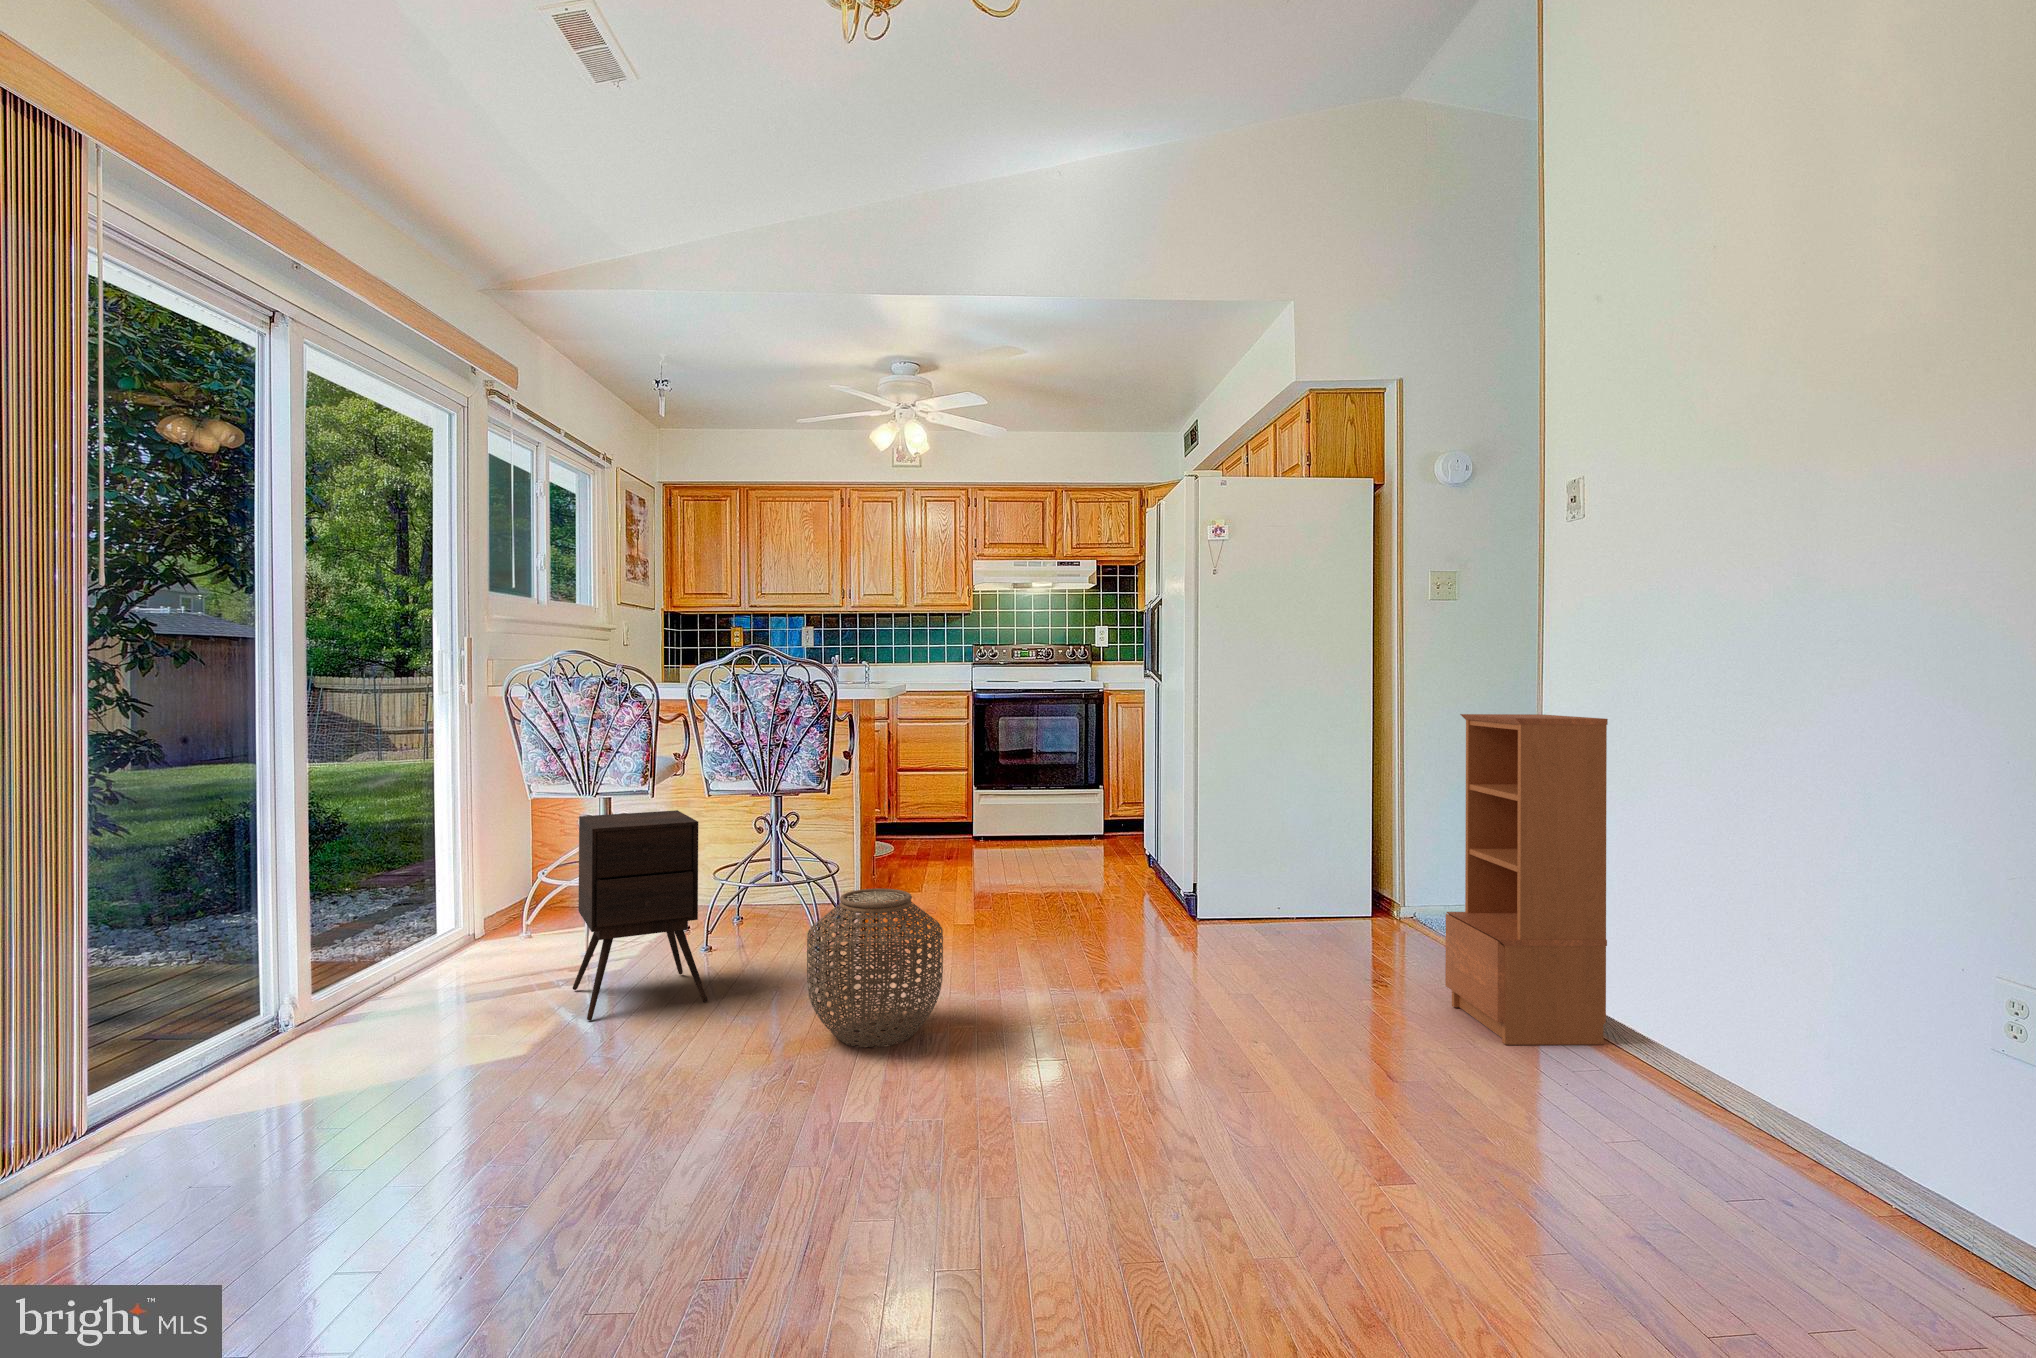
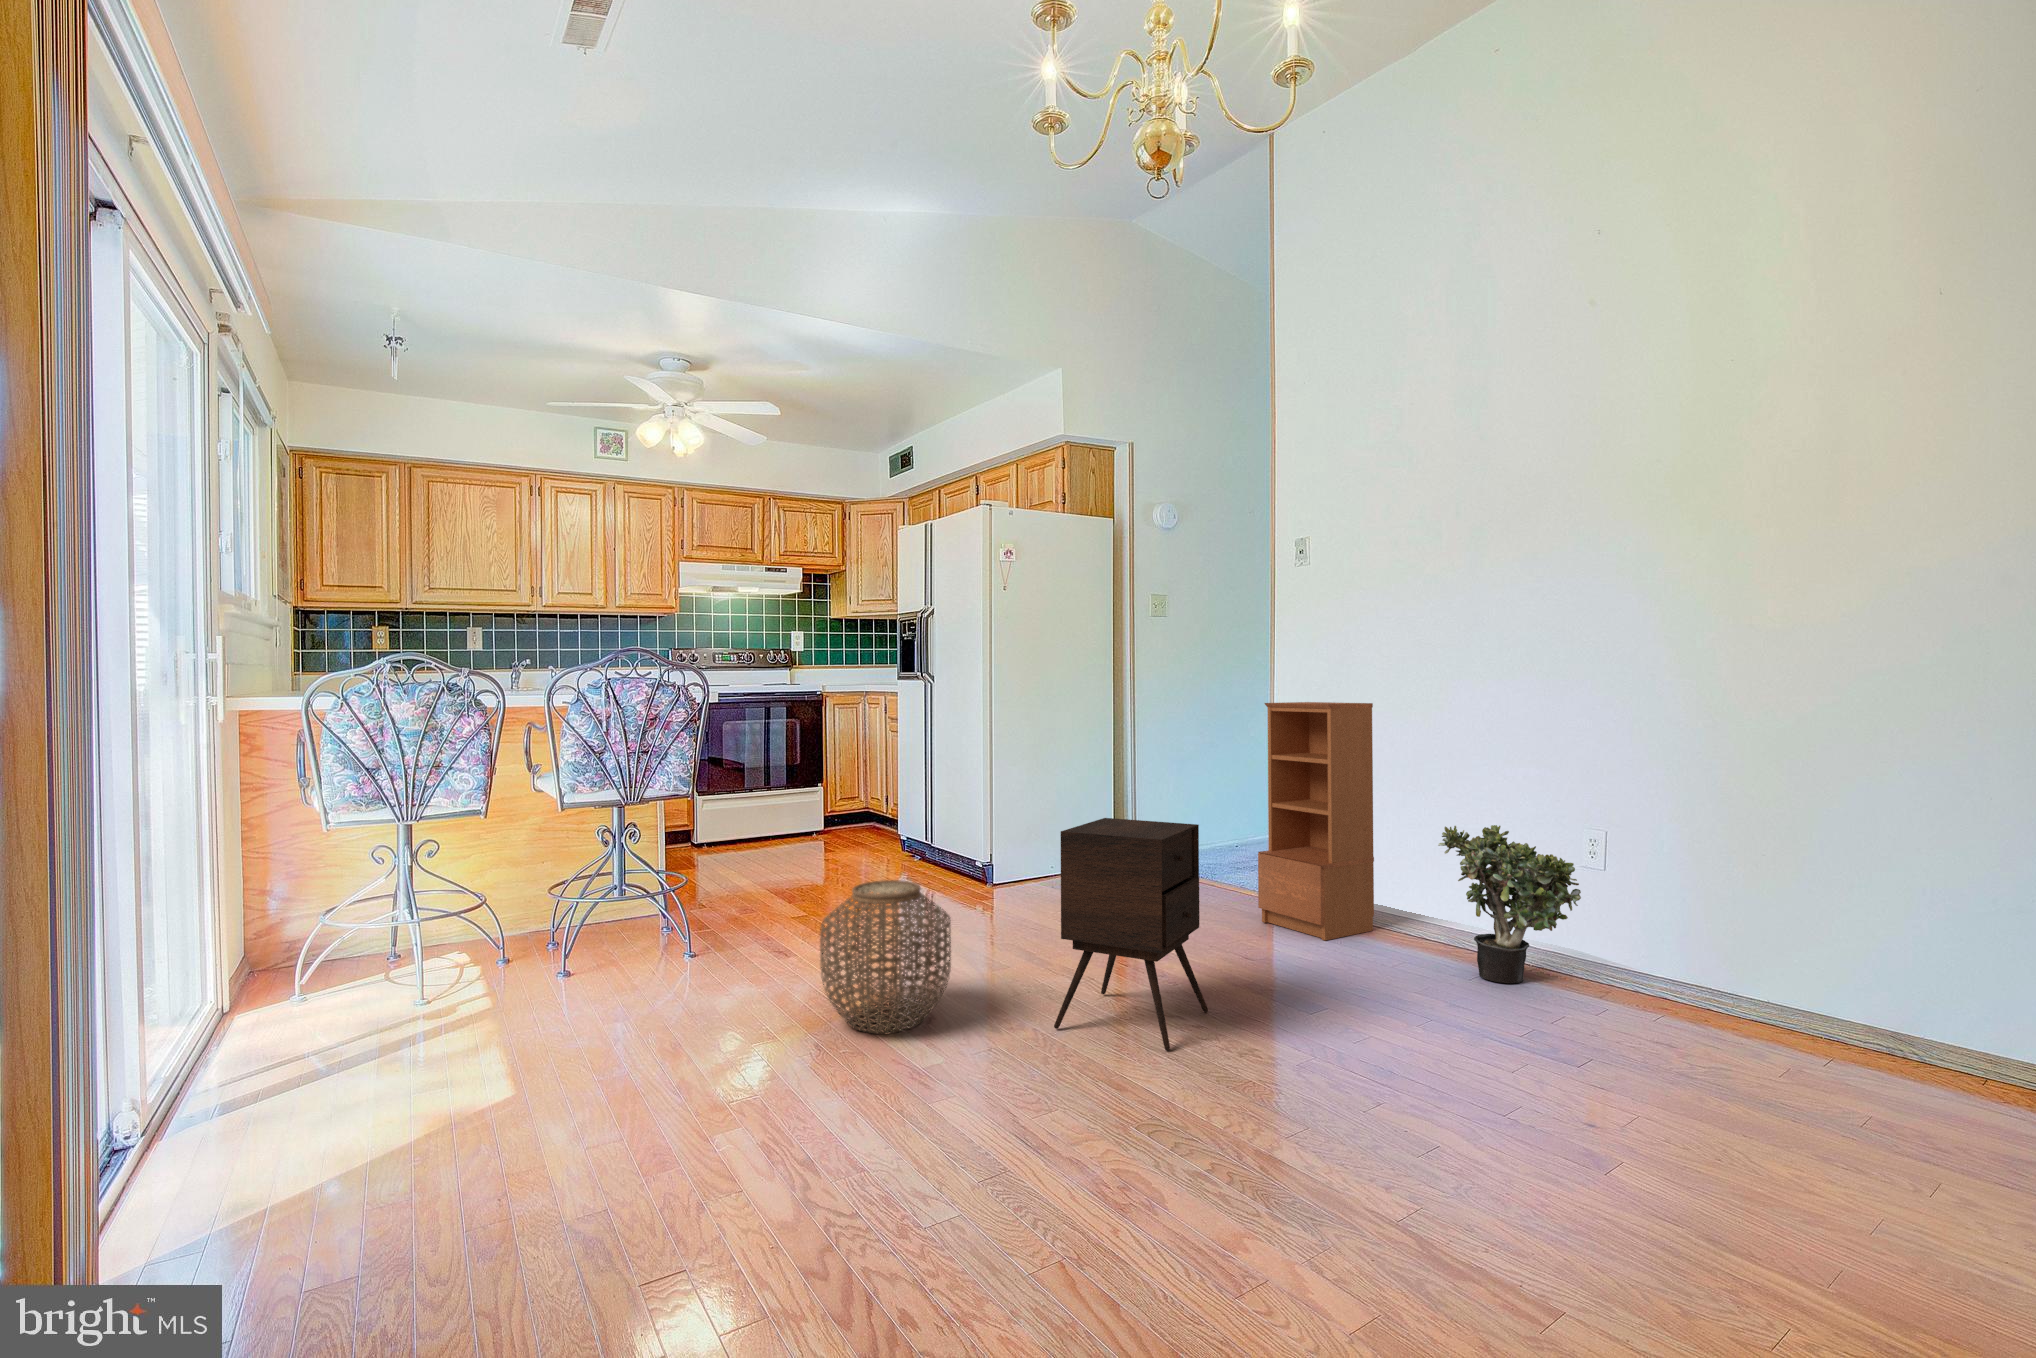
side table: present [573,810,707,1020] -> present [1054,818,1208,1051]
potted plant: none [1615,906,1847,1164] -> present [1438,825,1581,983]

